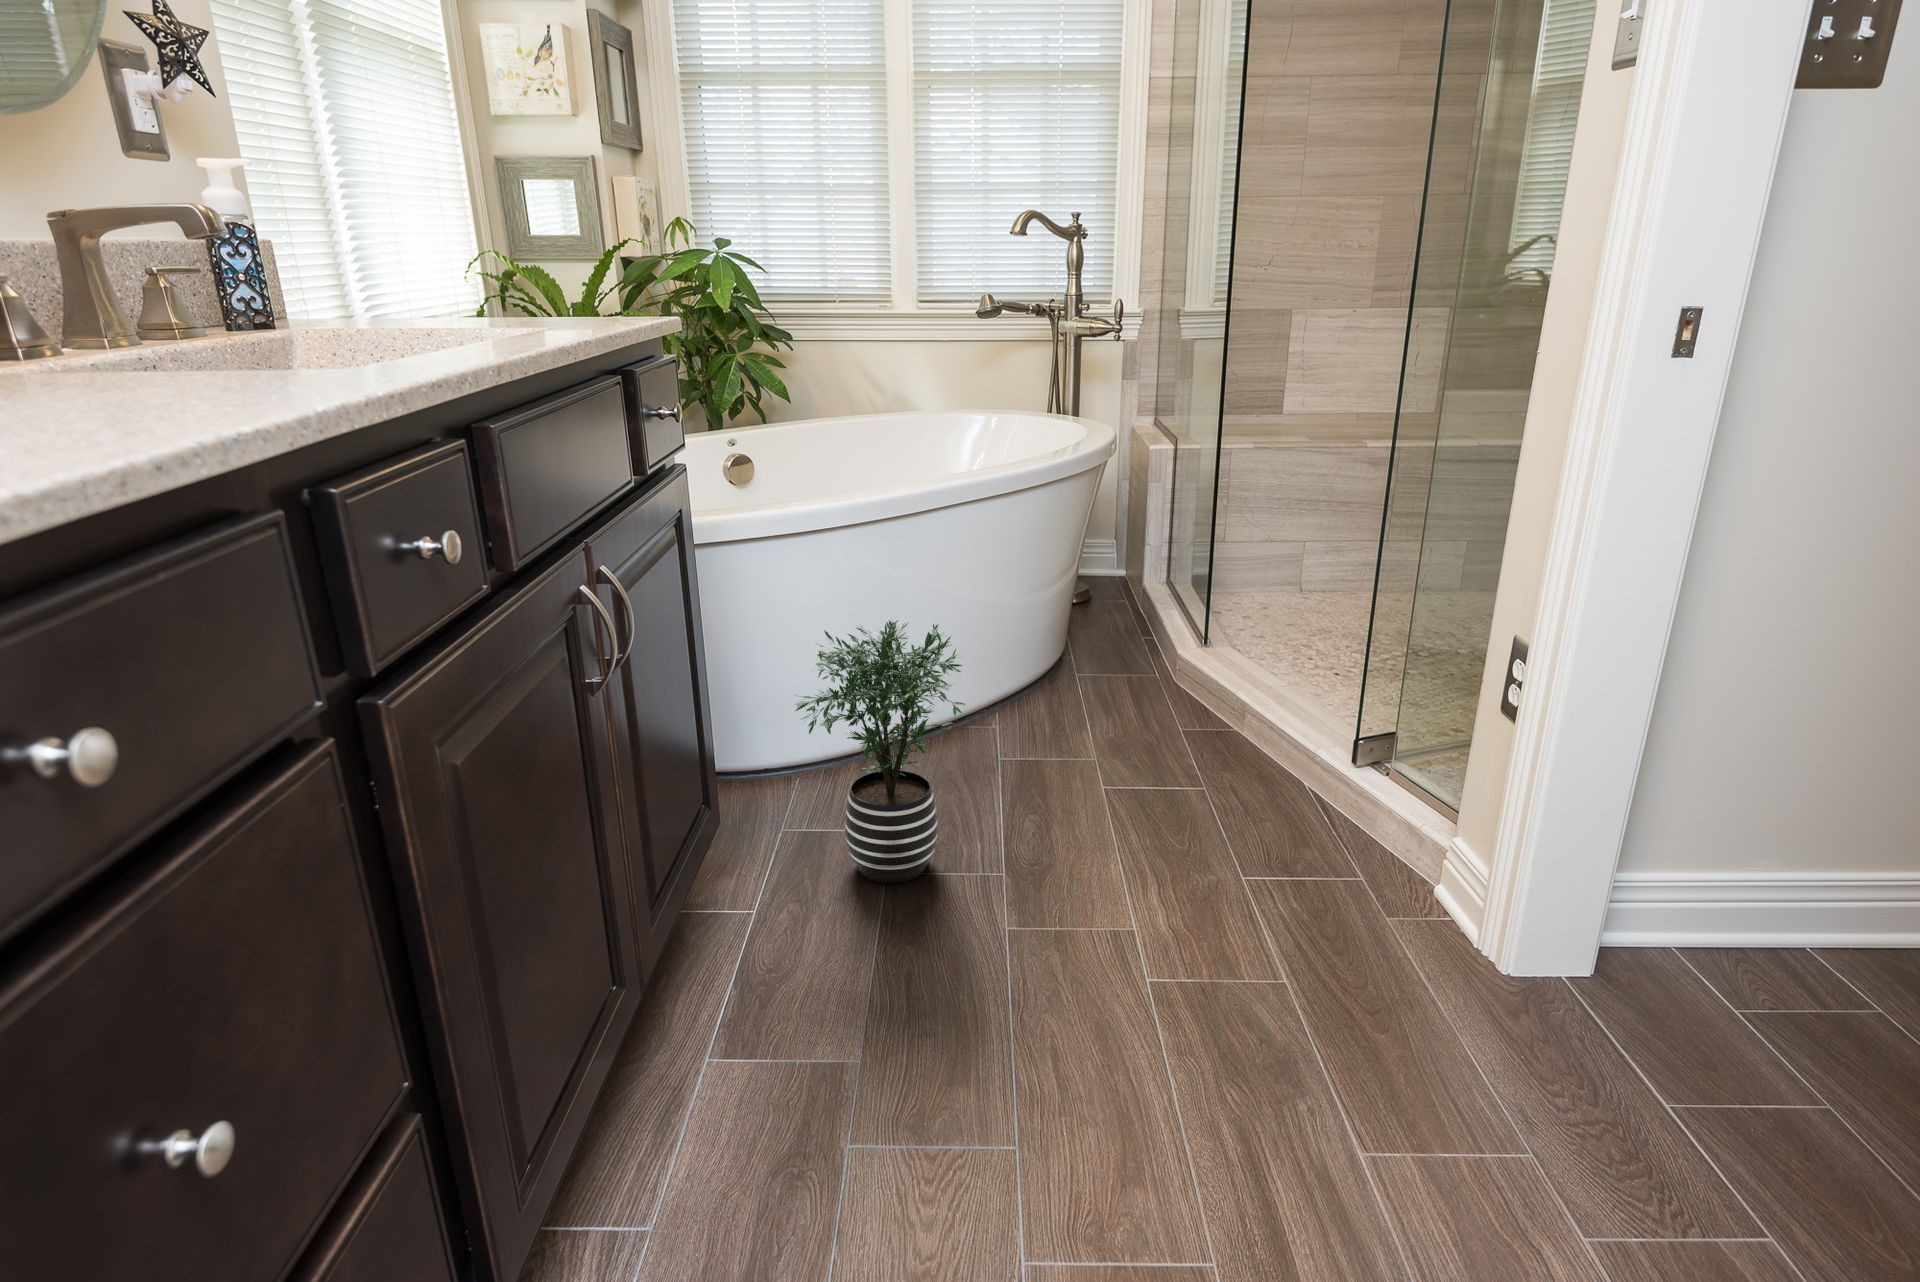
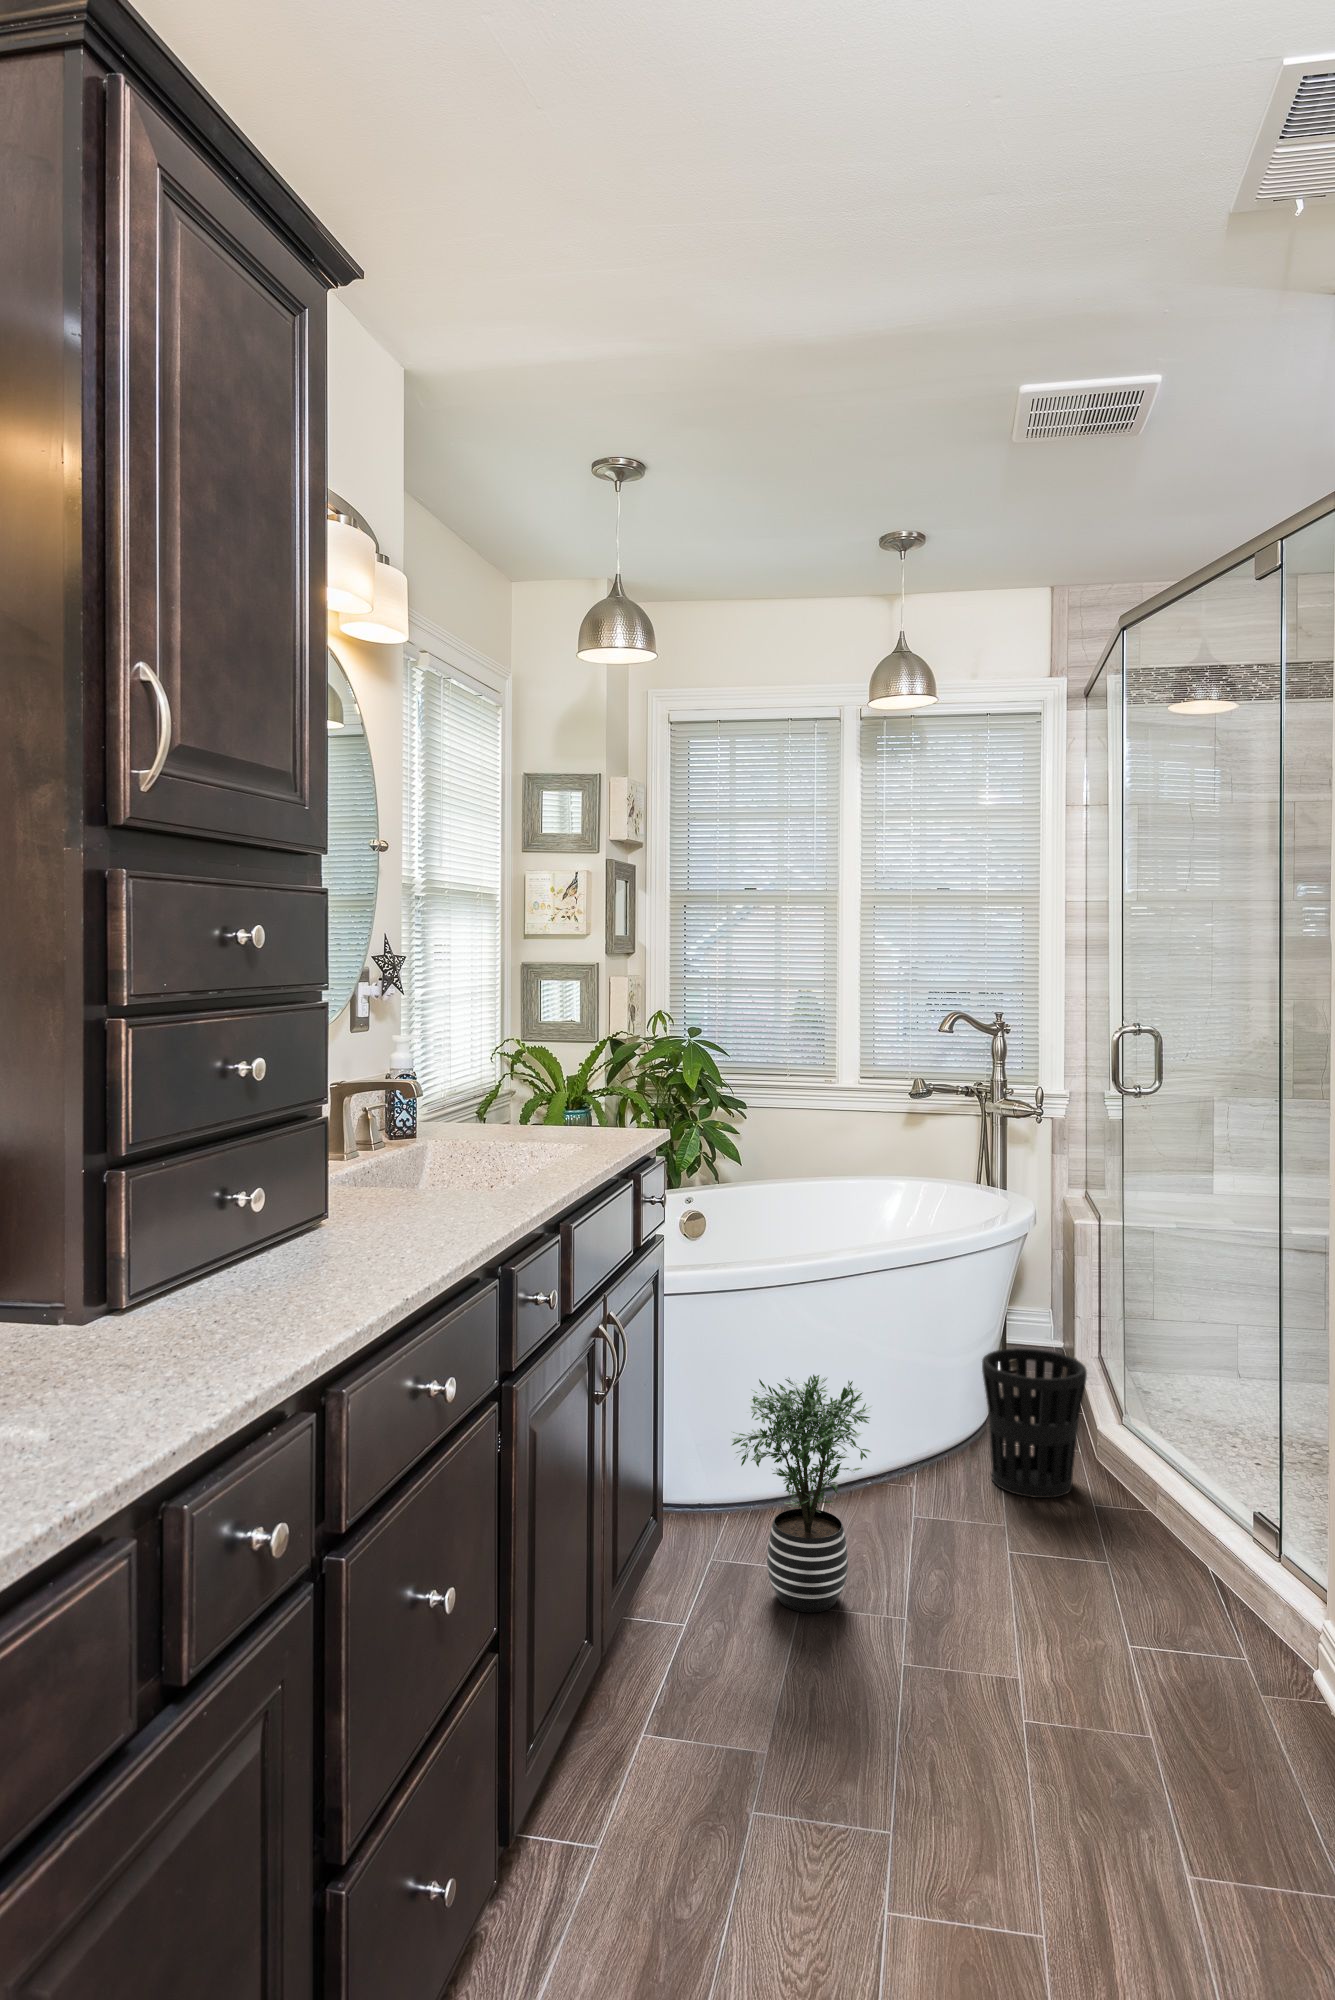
wastebasket: none [1068,577,1178,729] -> present [982,1348,1087,1498]

